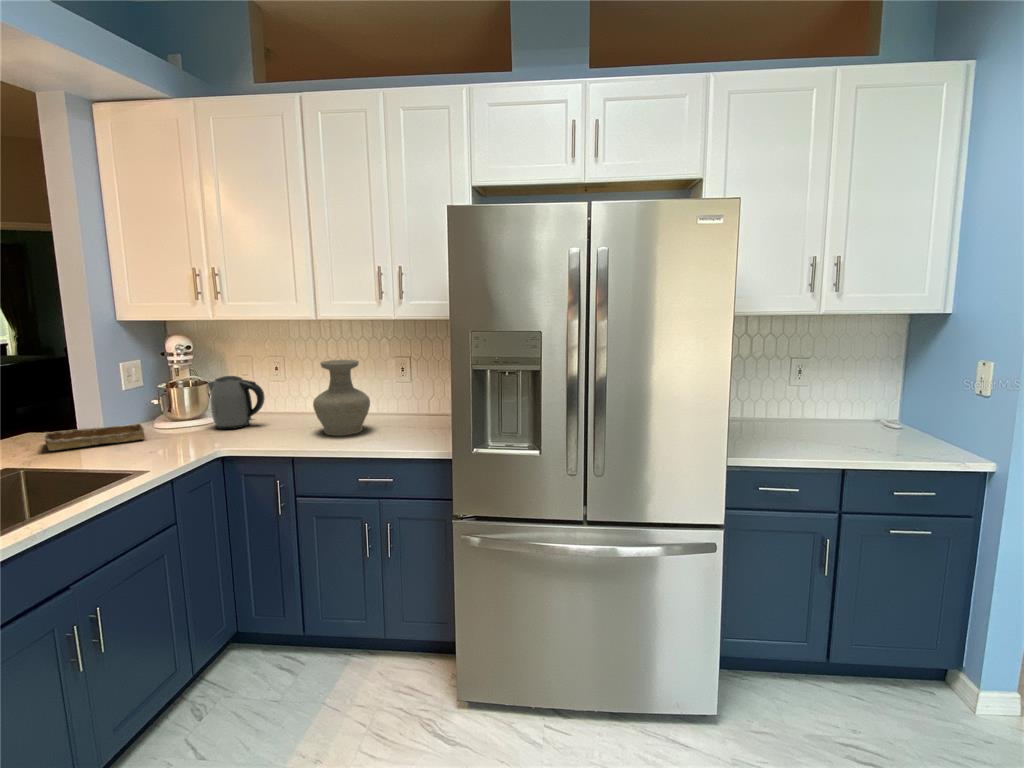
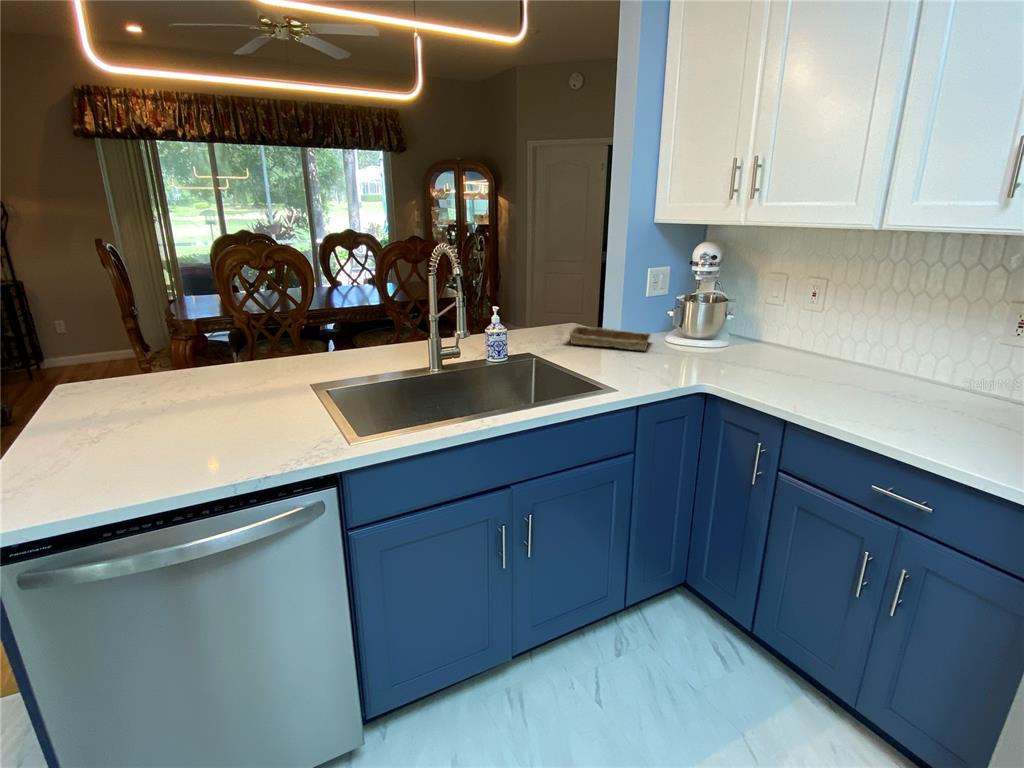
vase: present [313,360,370,436] -> none [841,294,941,412]
kettle: present [207,376,265,429] -> none [719,297,785,361]

